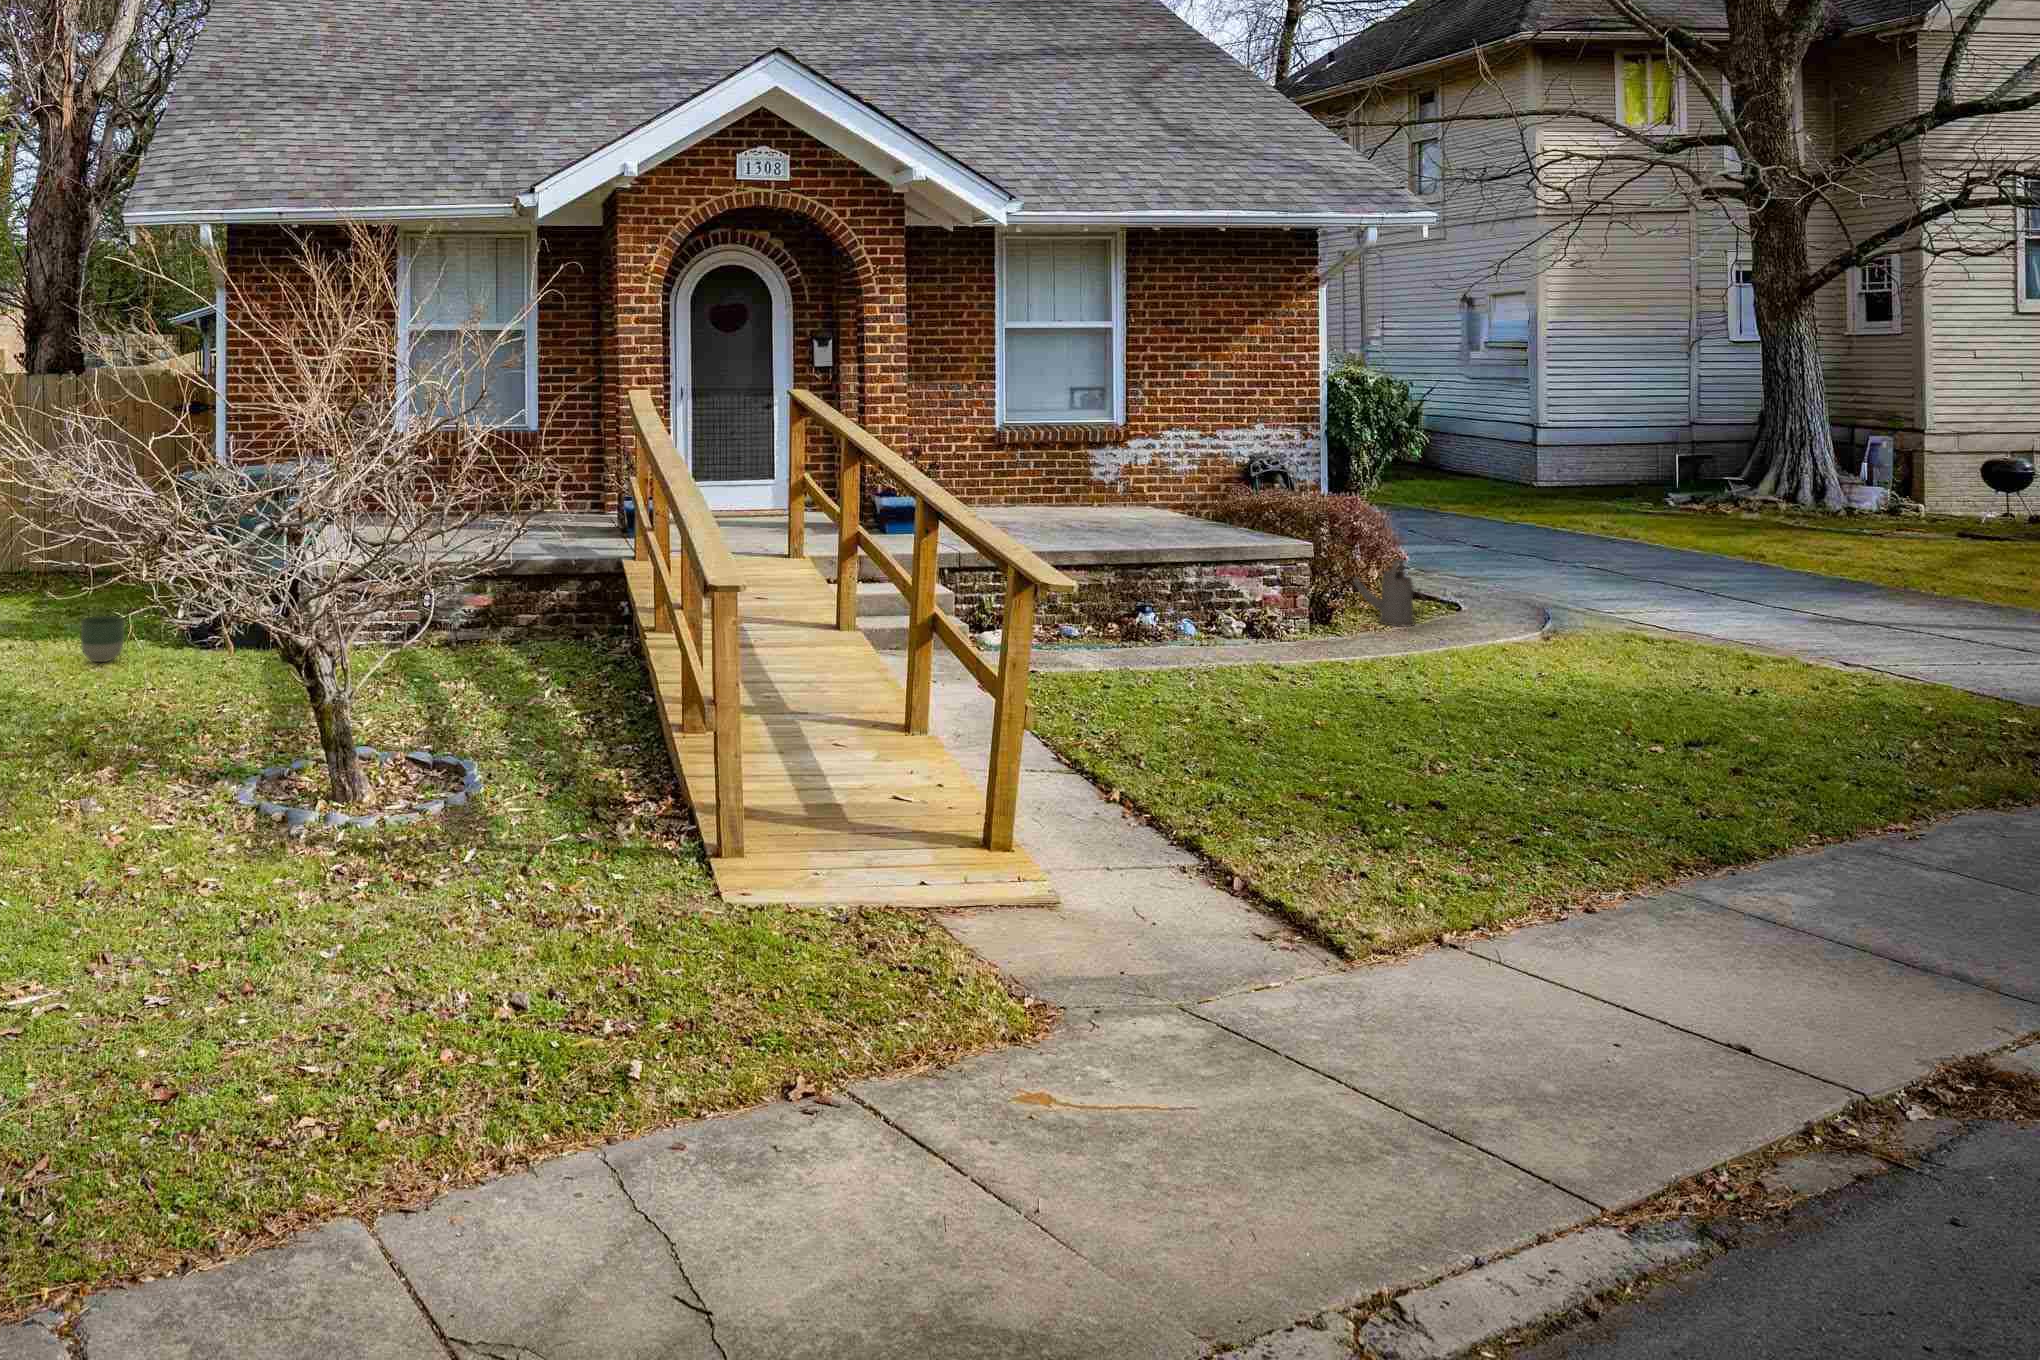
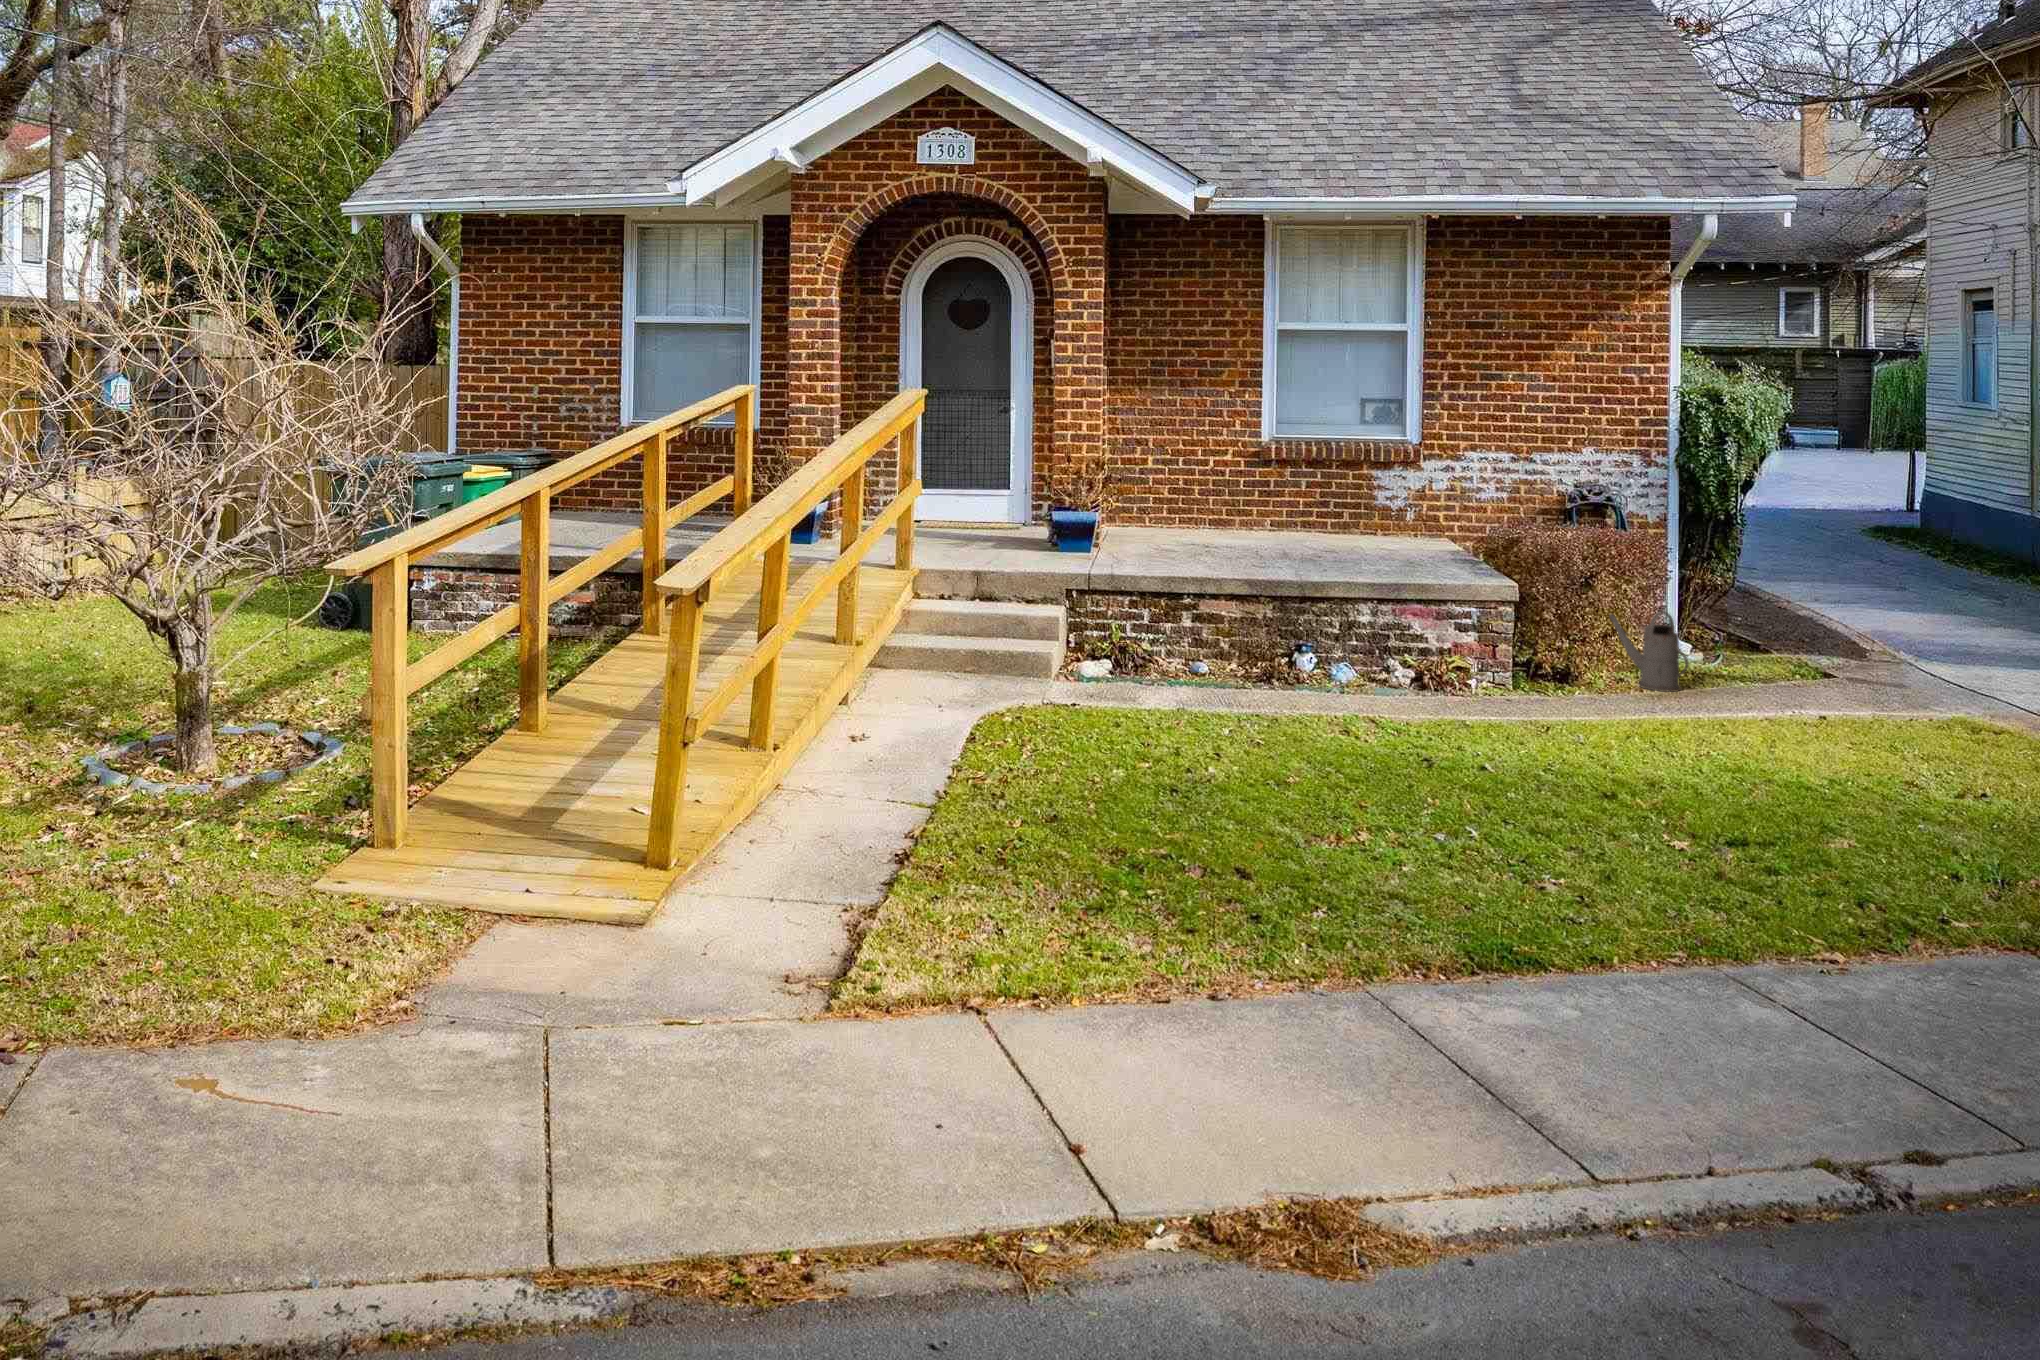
planter: present [81,616,124,662] -> none [243,576,283,618]

